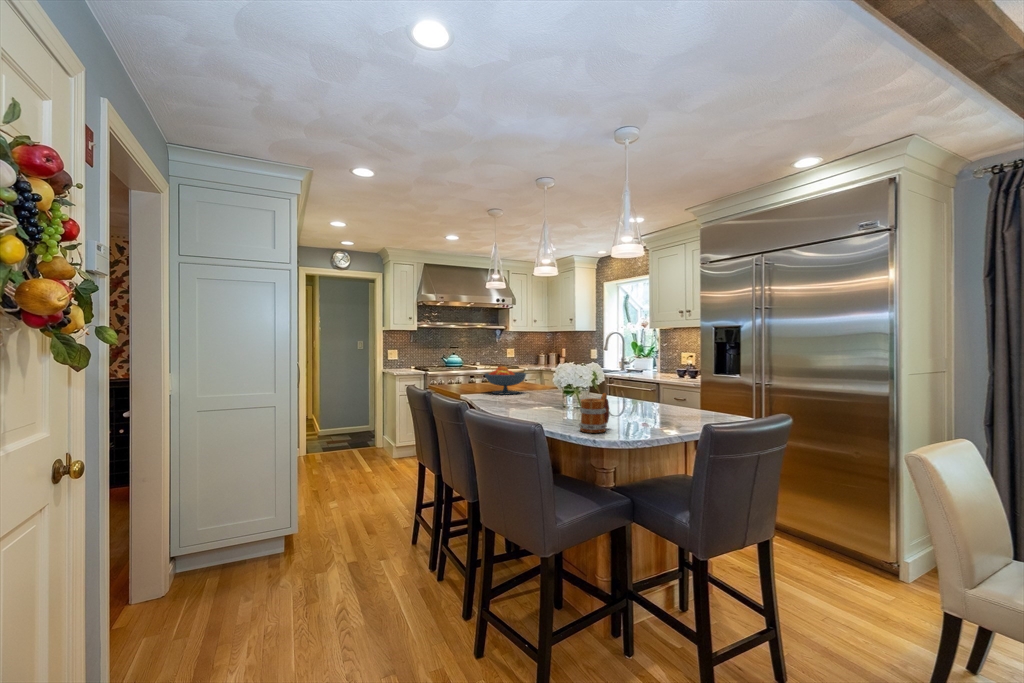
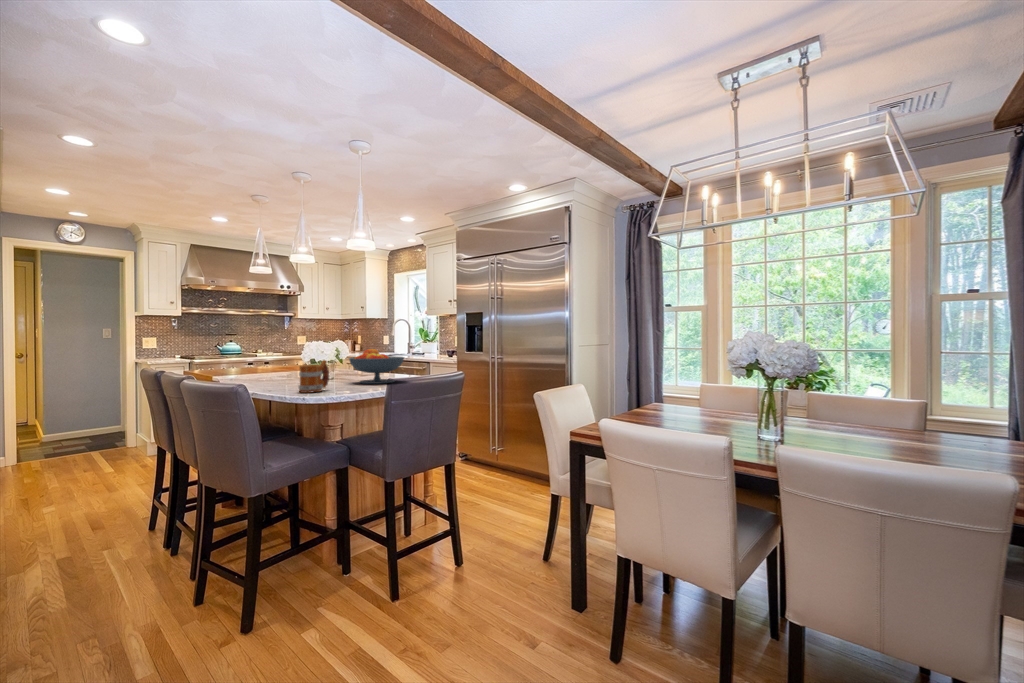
fruit bowl: present [485,367,526,394] -> present [349,349,404,384]

